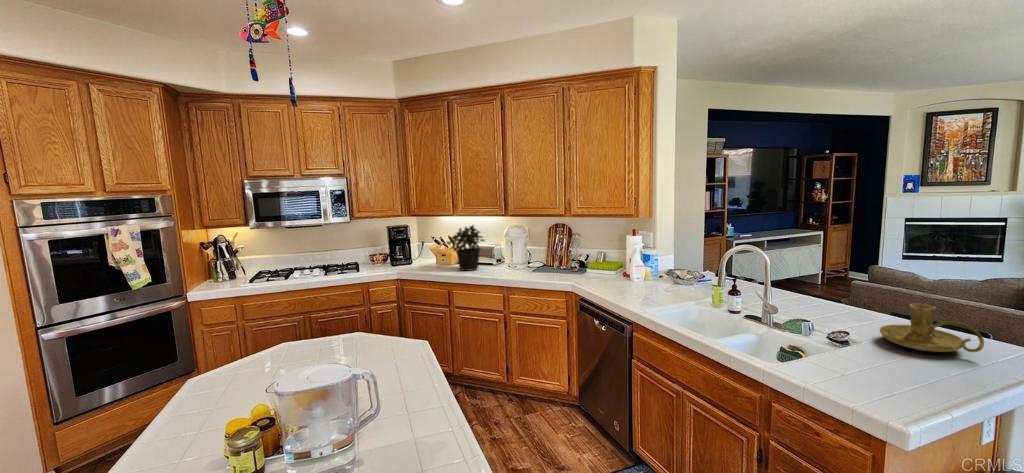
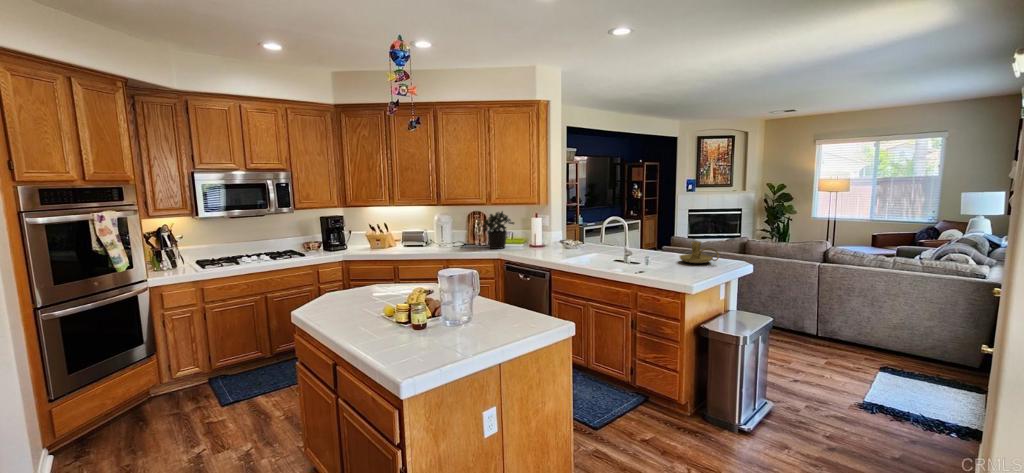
potted plant: present [446,225,484,271] -> present [482,211,514,249]

